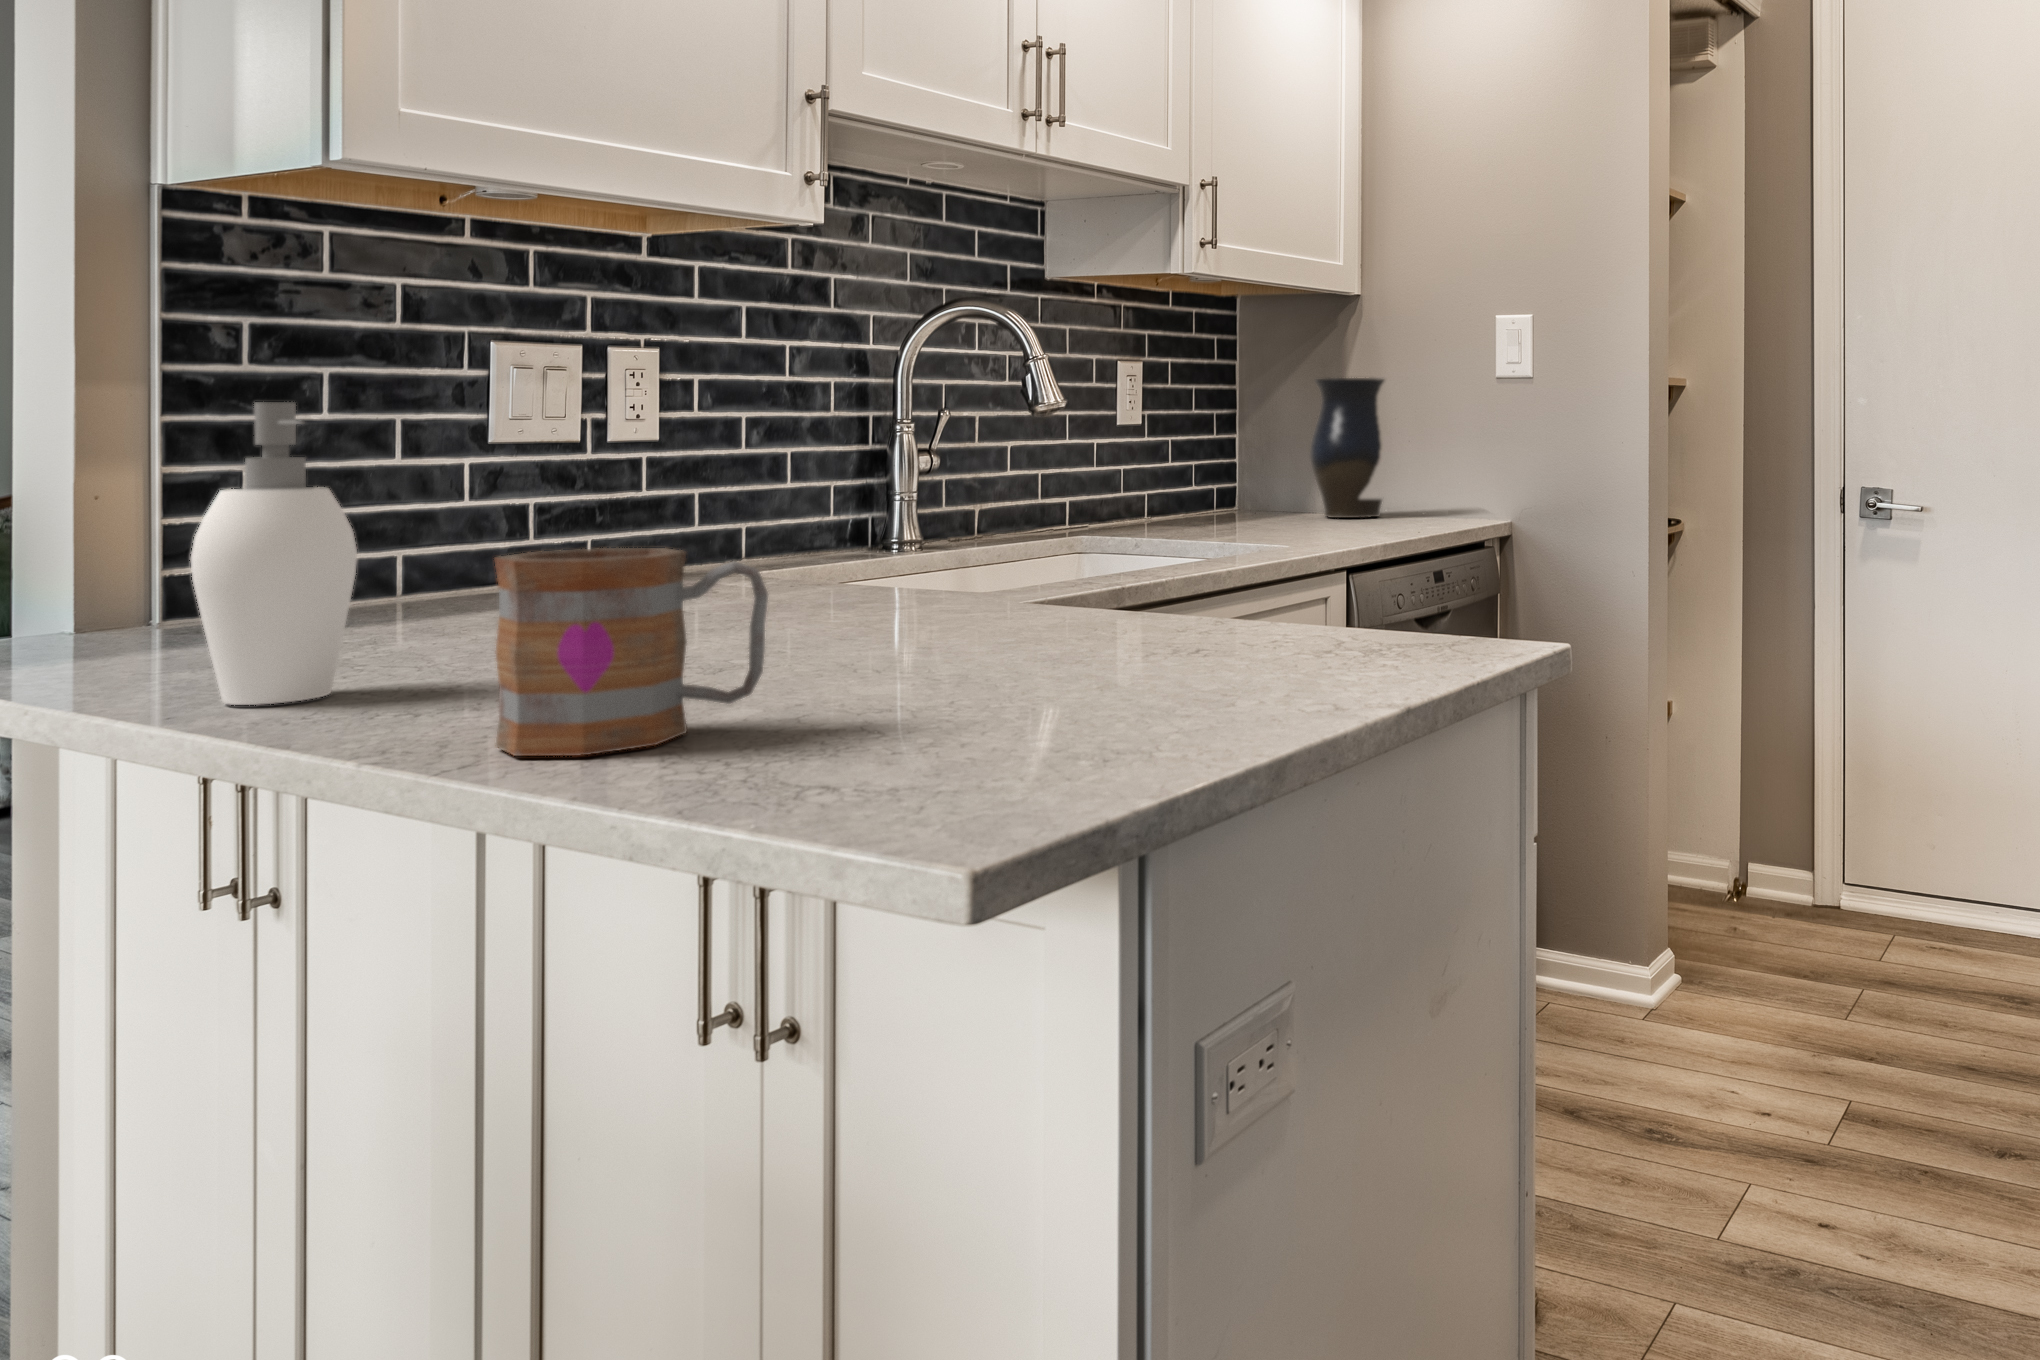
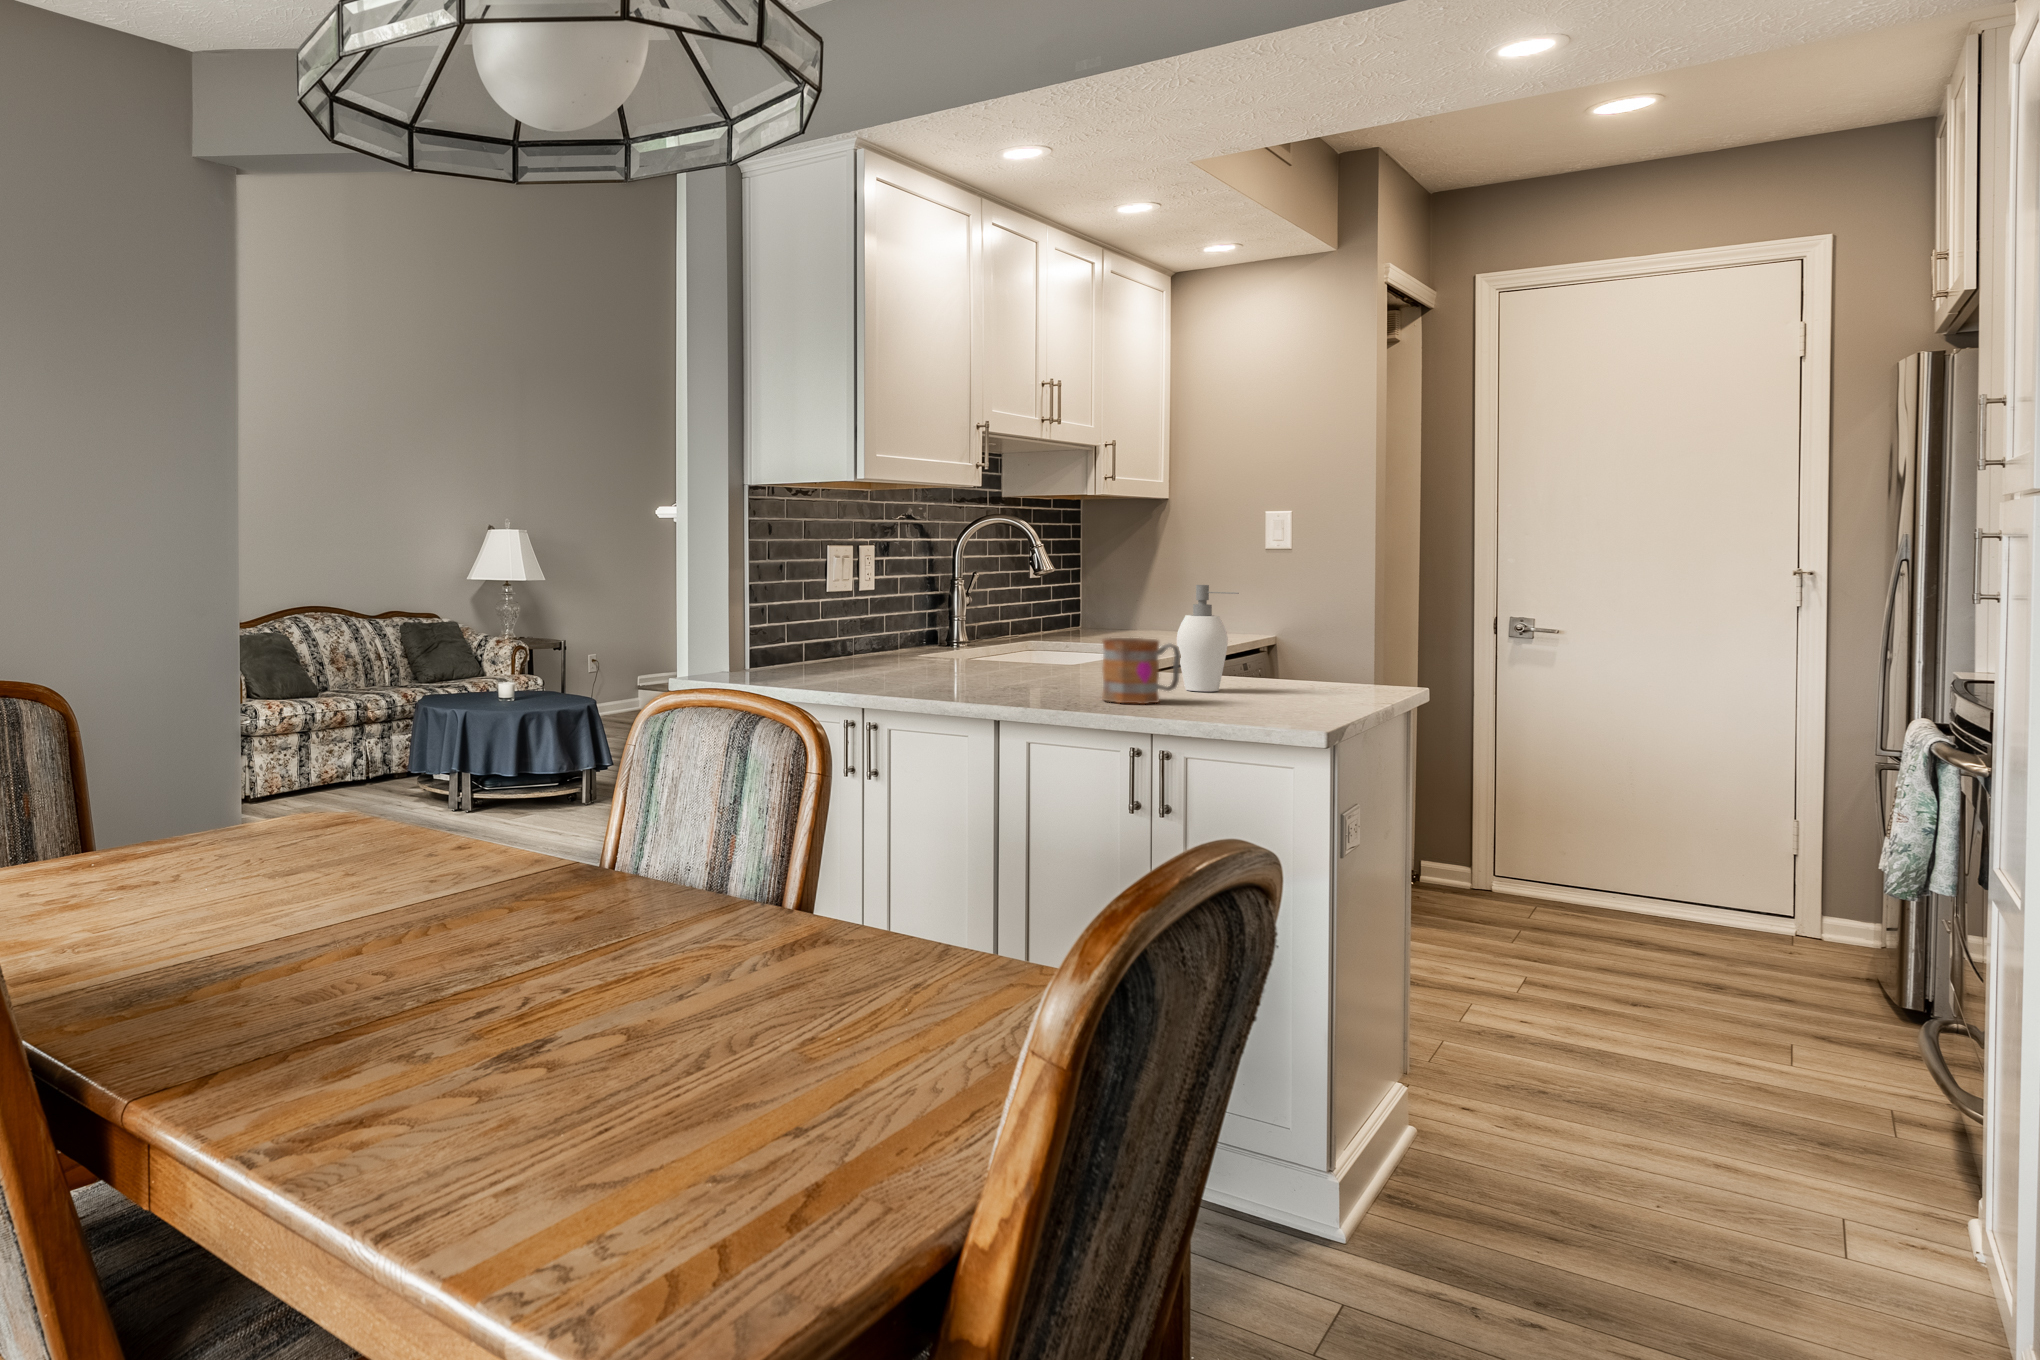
vase: present [1310,378,1384,518] -> none [1130,547,1184,630]
soap dispenser: present [191,402,357,705] -> present [1177,585,1239,691]

